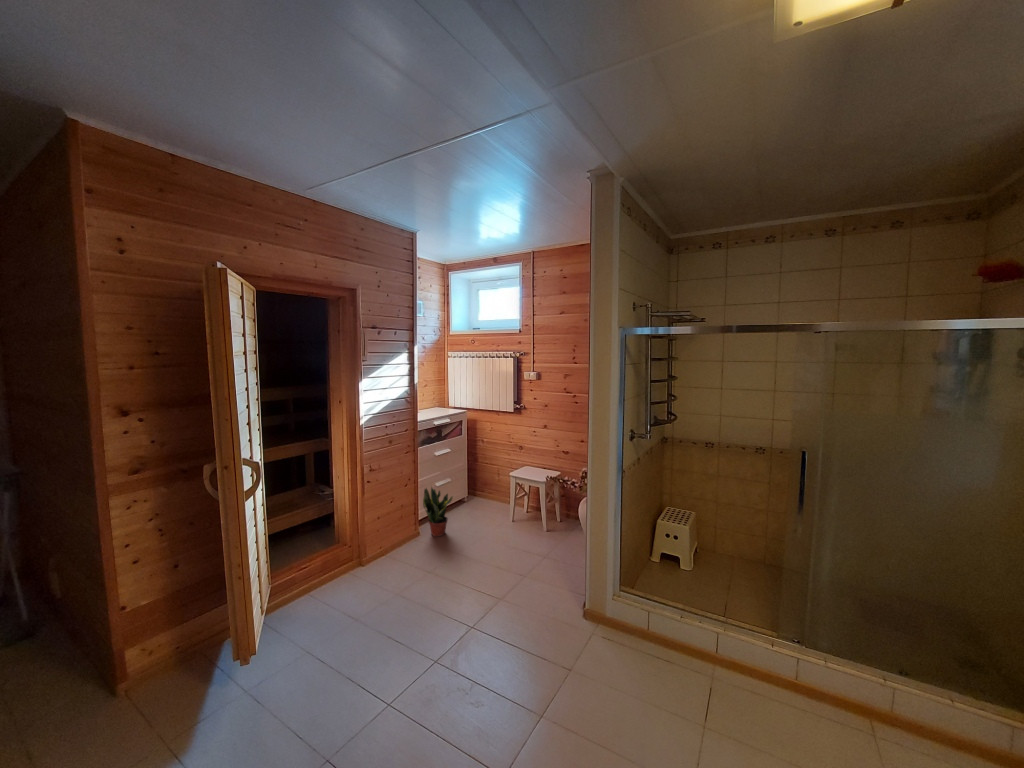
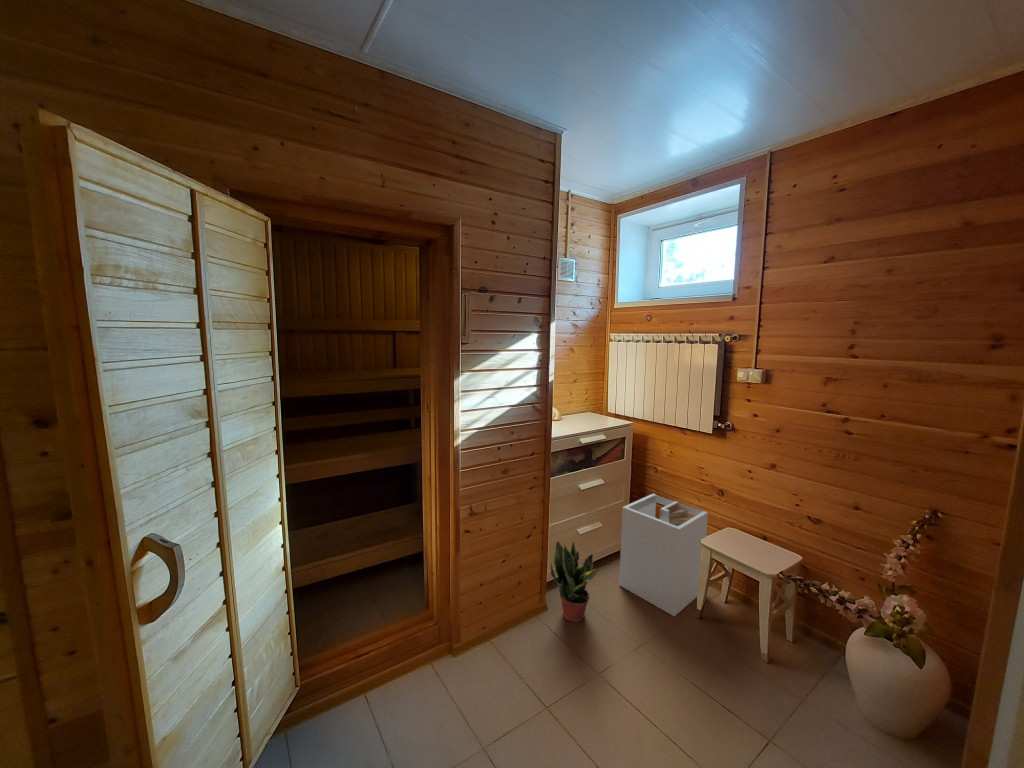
laundry hamper: none [464,455,513,522] -> present [619,494,708,616]

